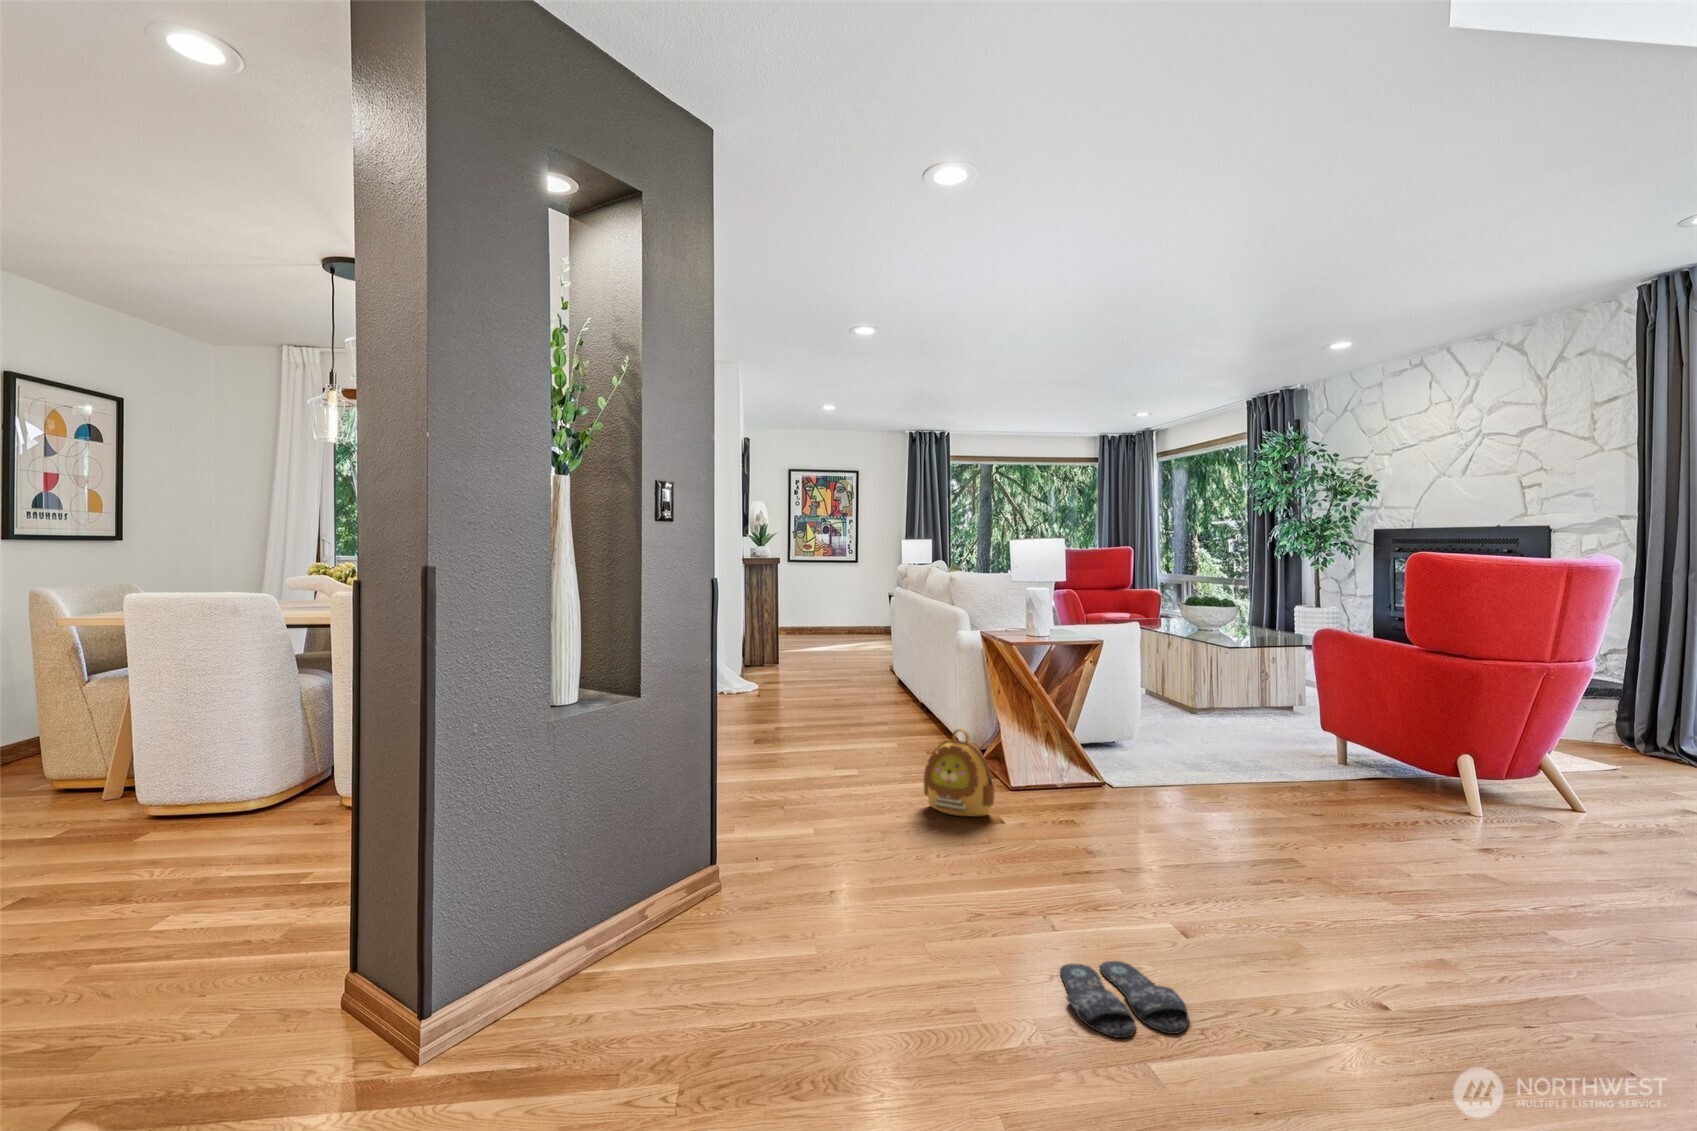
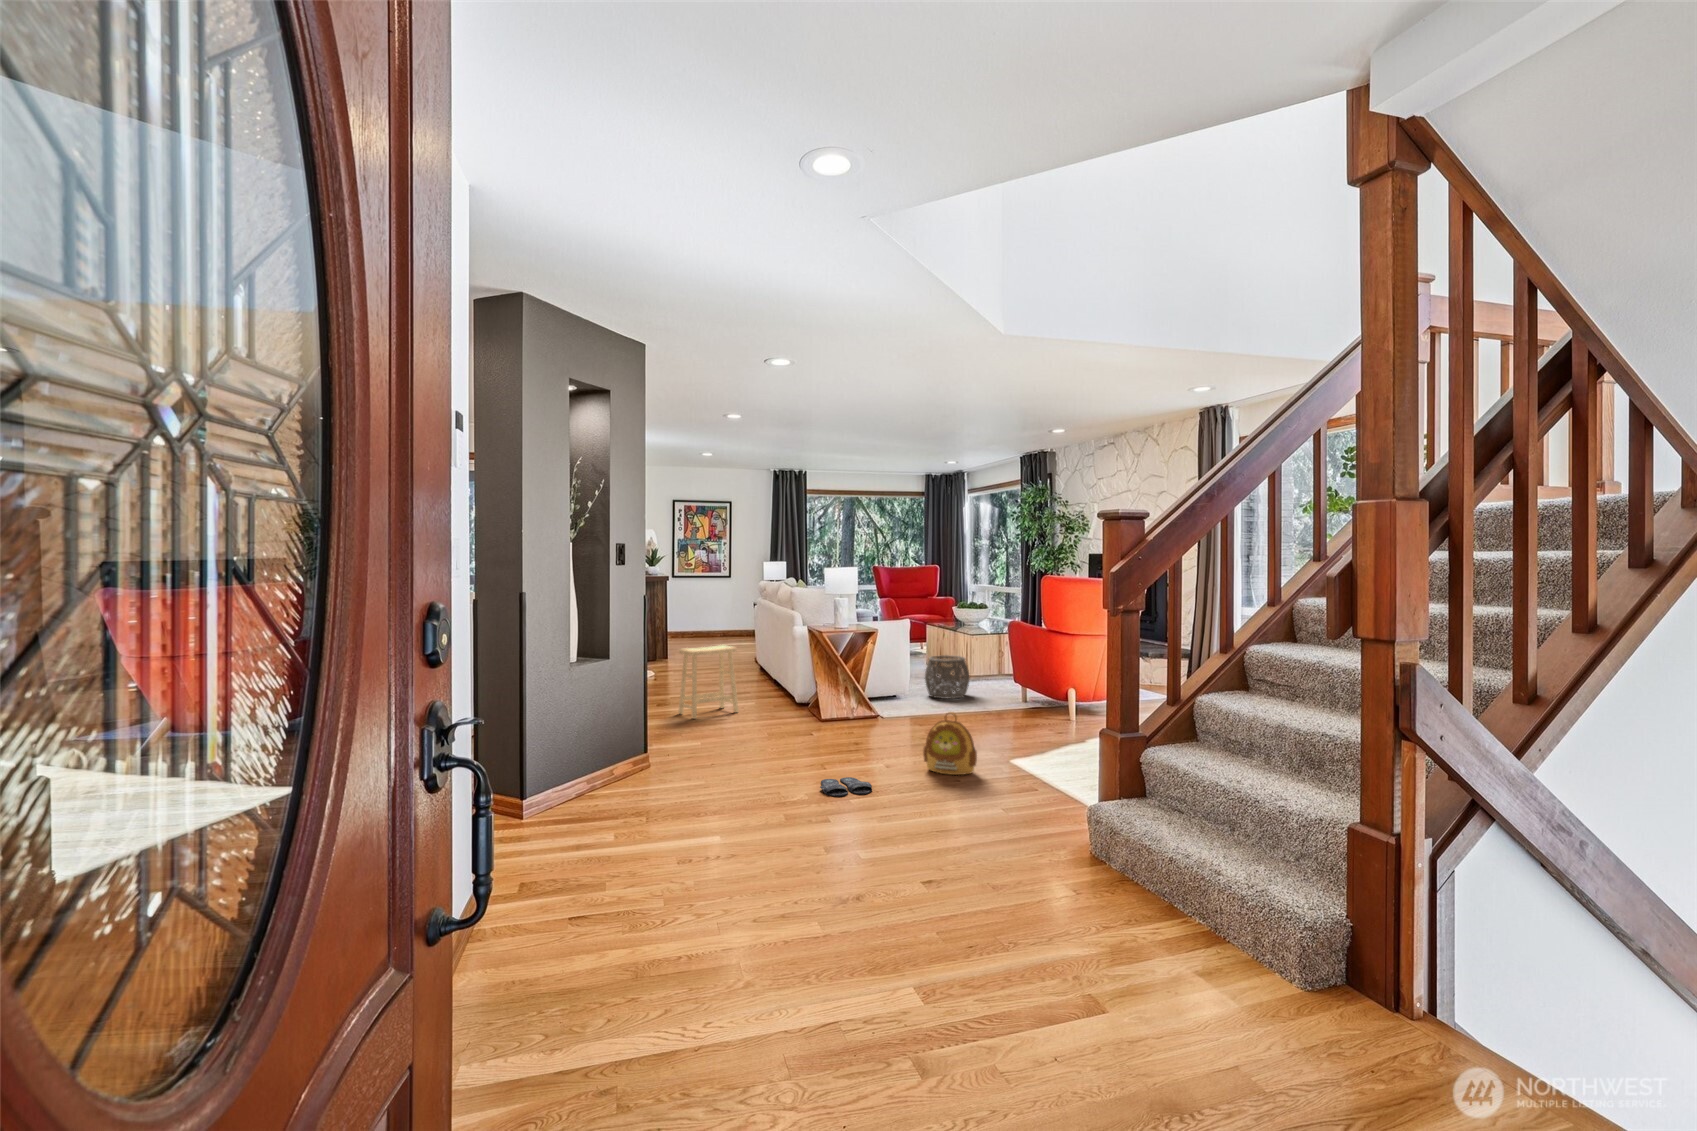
footstool: none [782,657,874,773] -> present [678,645,739,719]
woven basket: none [1159,678,1237,749] -> present [925,655,969,699]
backpack: present [924,729,994,817] -> present [923,712,977,775]

